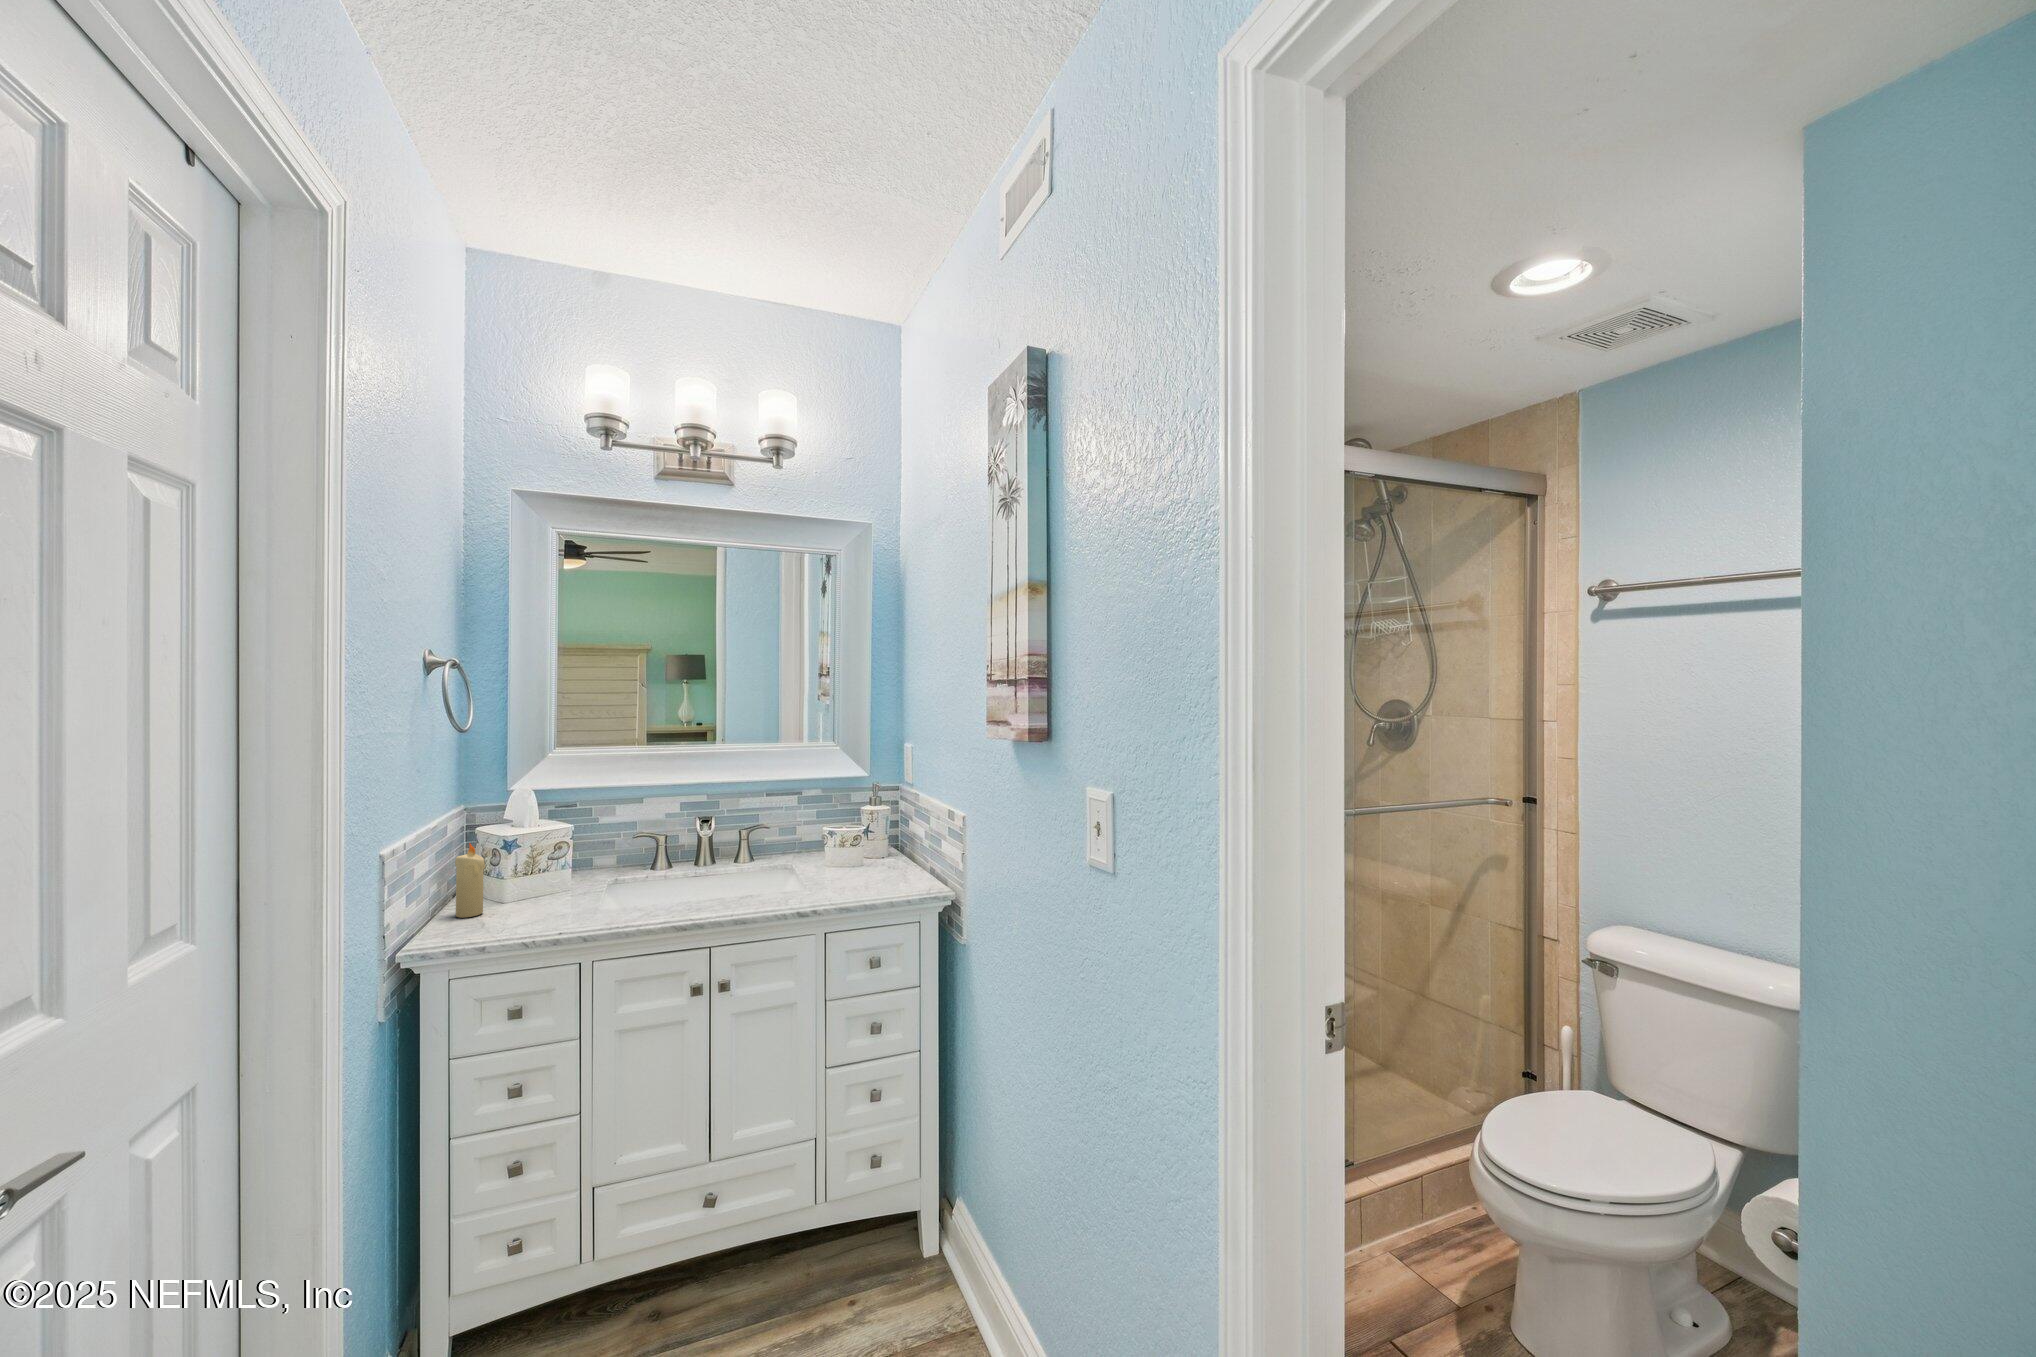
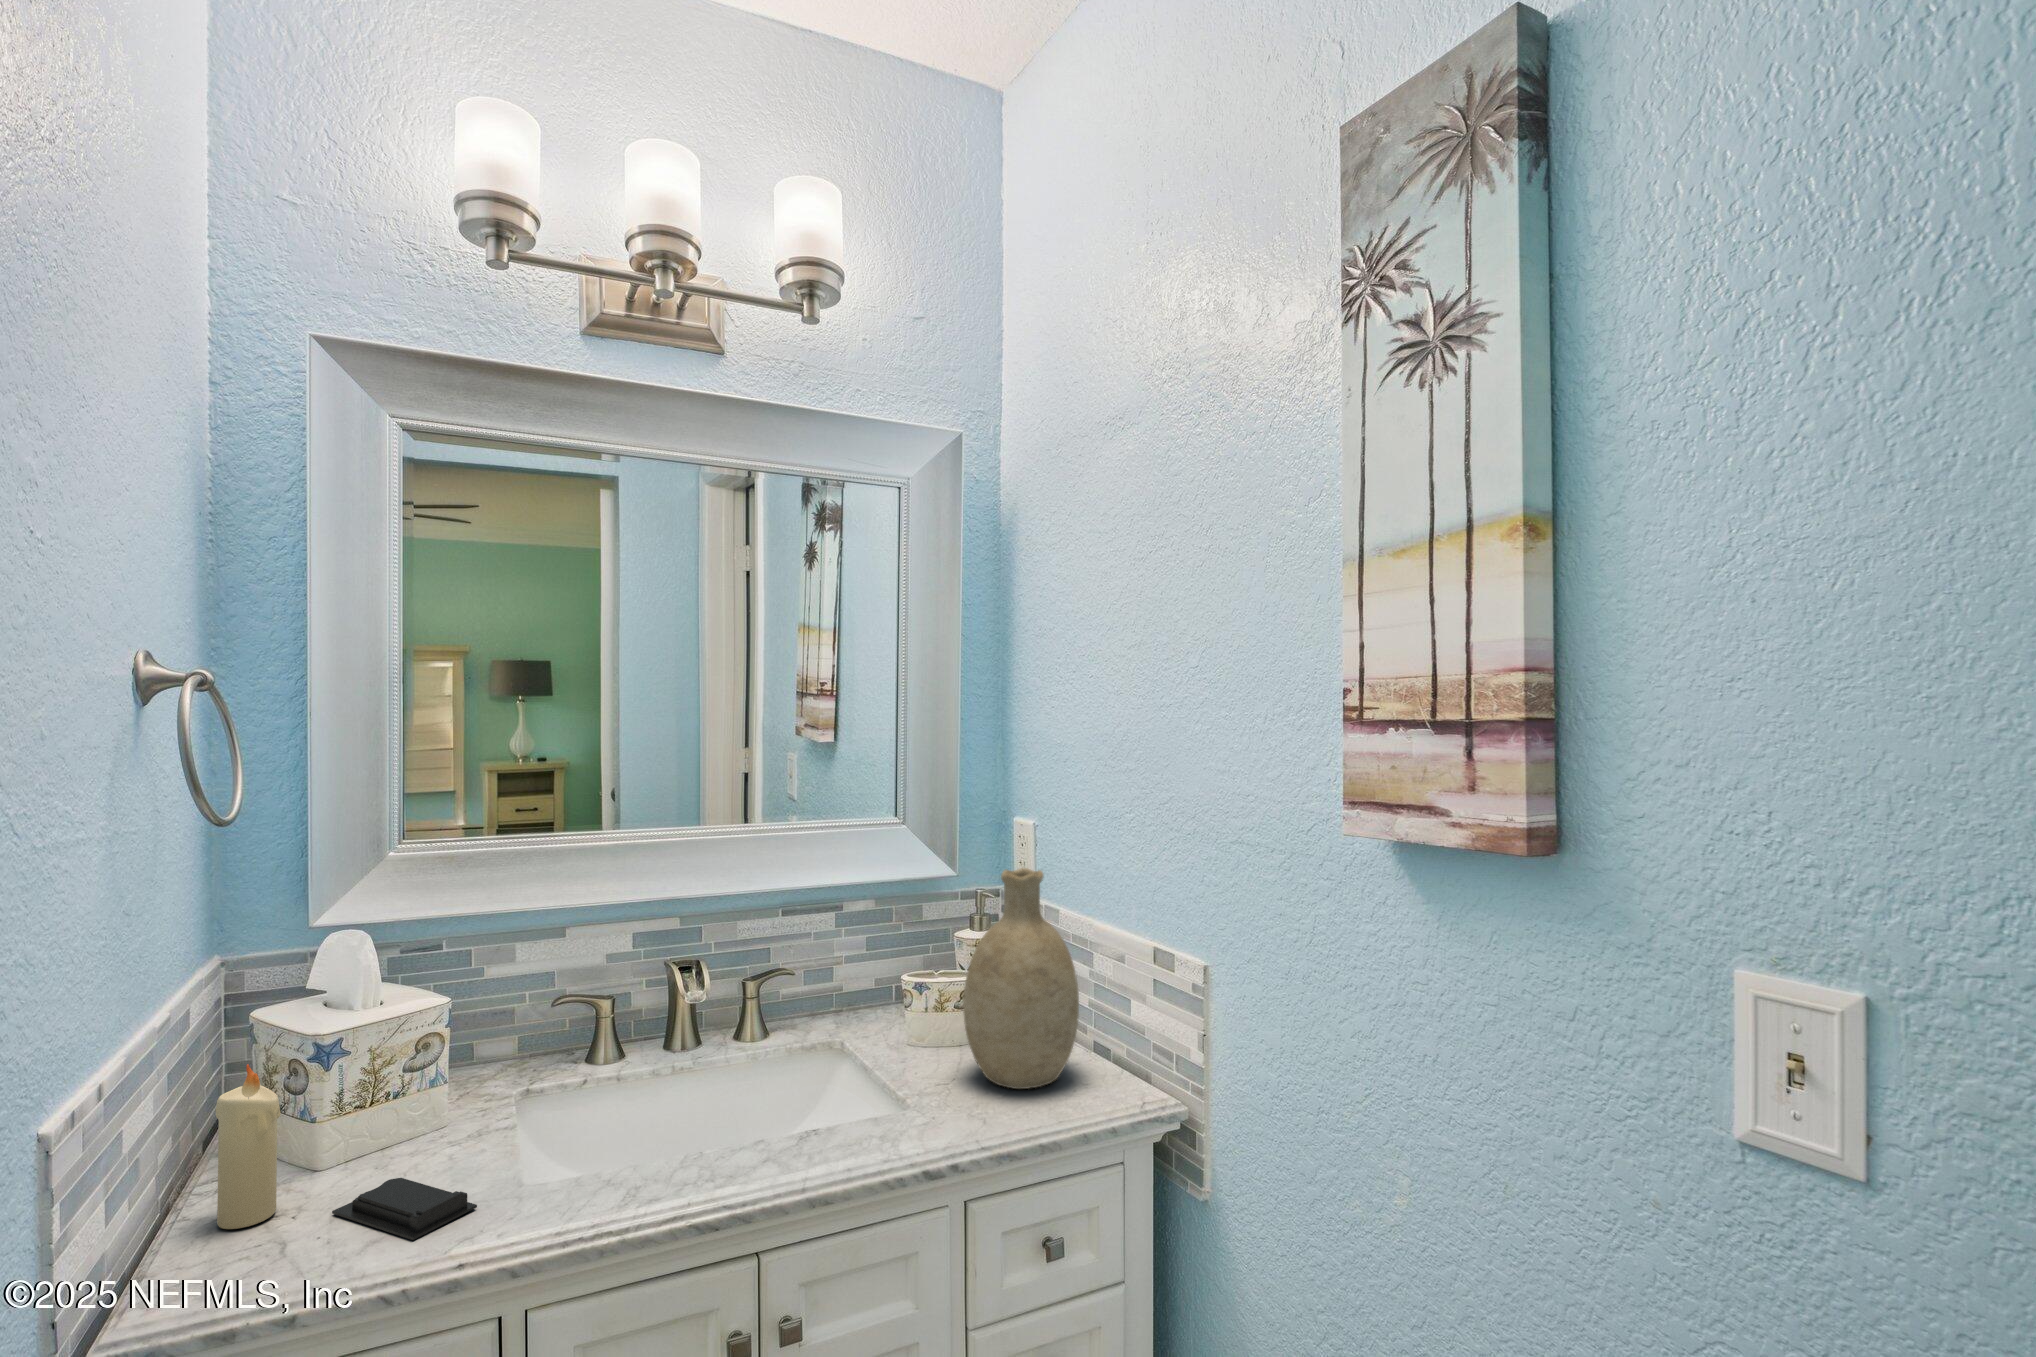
decorative vase: none [844,767,907,883] -> present [963,868,1079,1089]
soap bar: none [508,902,575,923] -> present [332,1178,477,1240]

